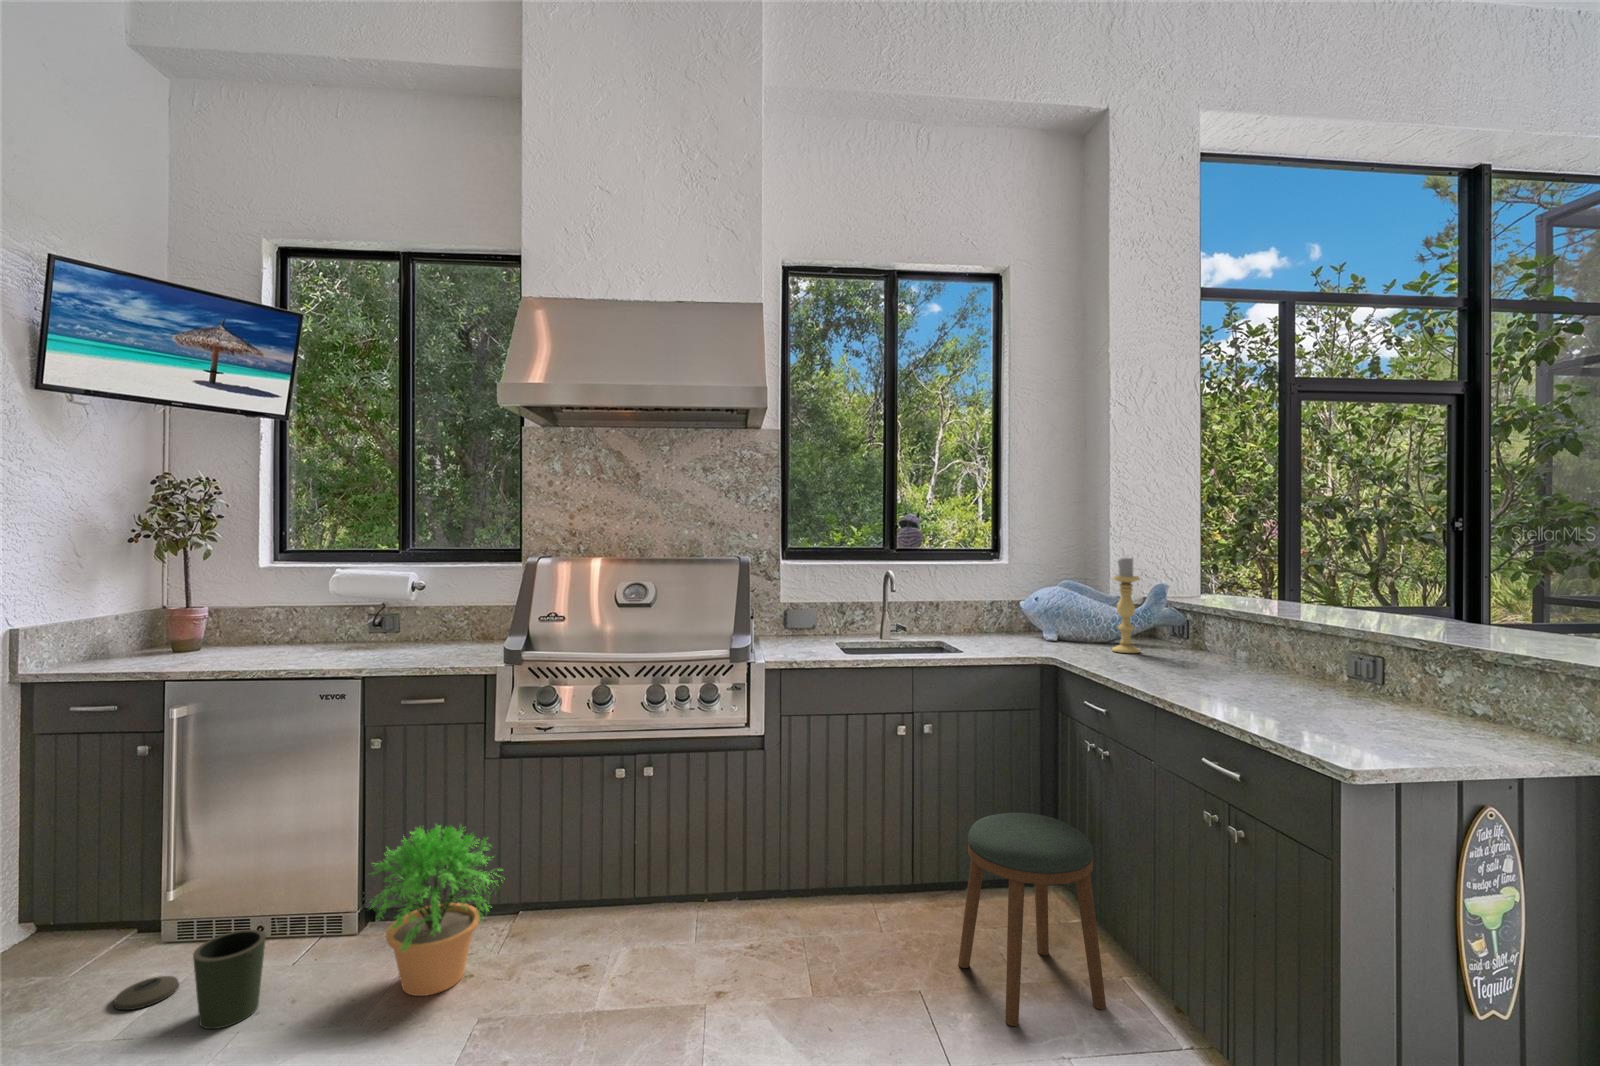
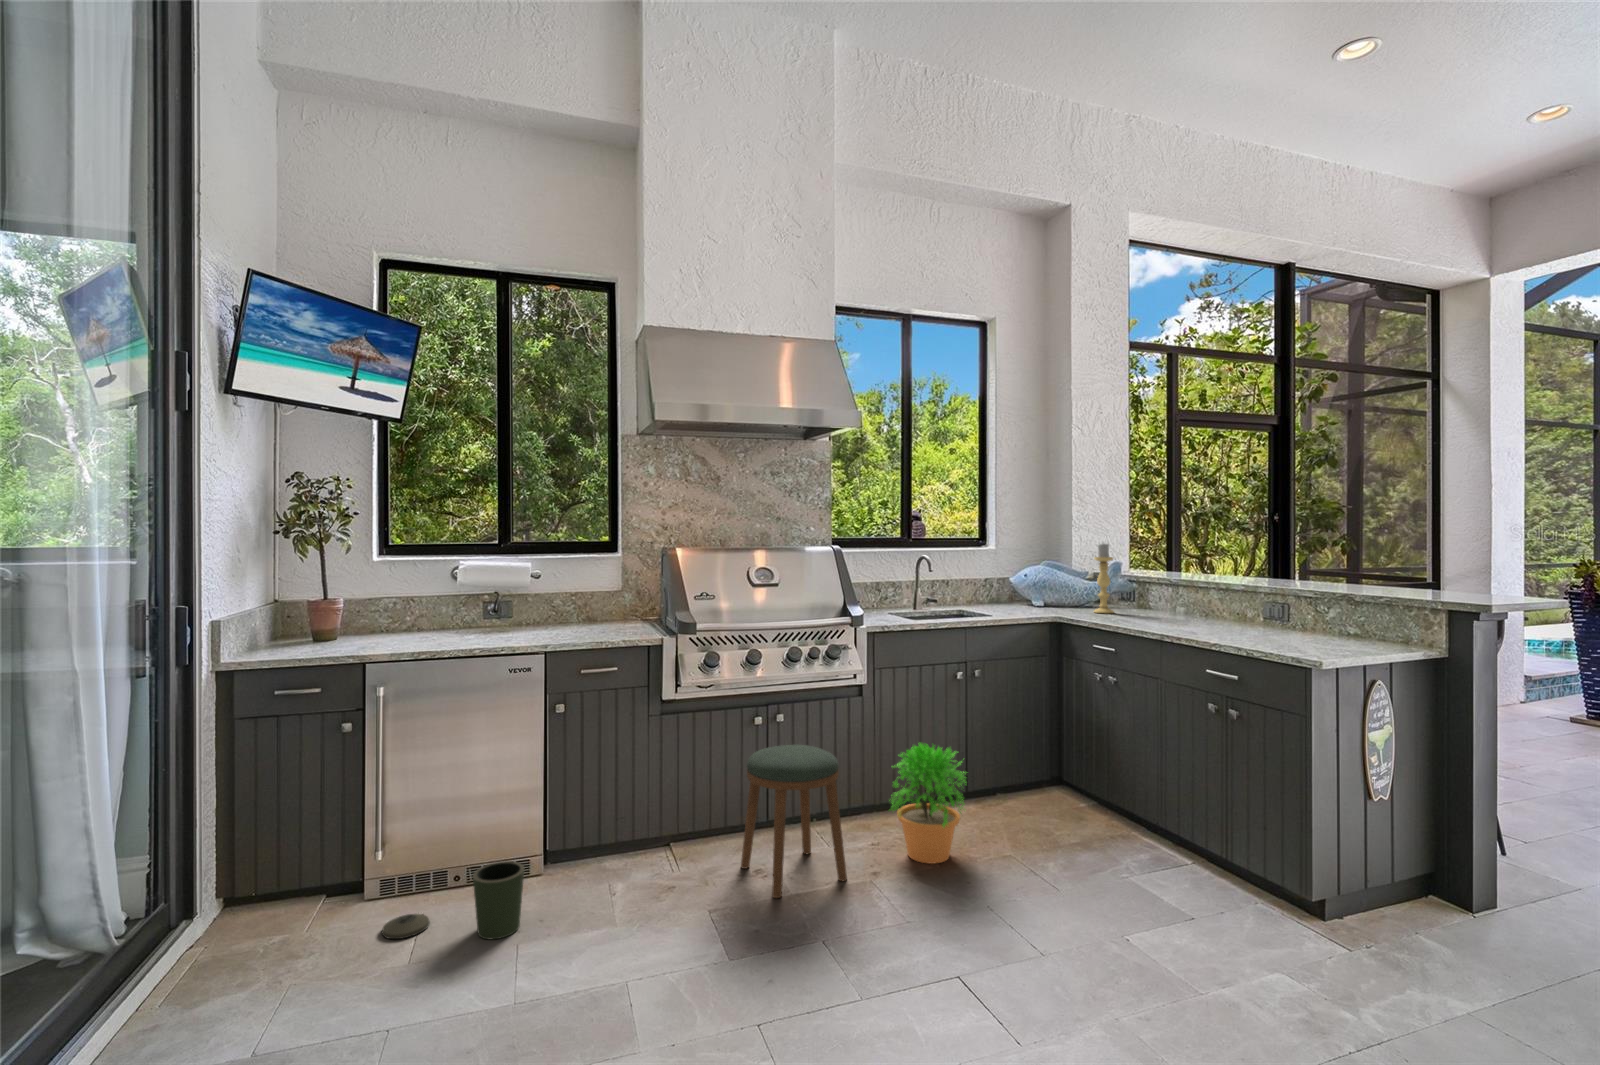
stool: present [958,813,1106,1026] -> present [741,745,847,898]
potted plant: present [370,824,499,996] -> present [891,743,965,864]

